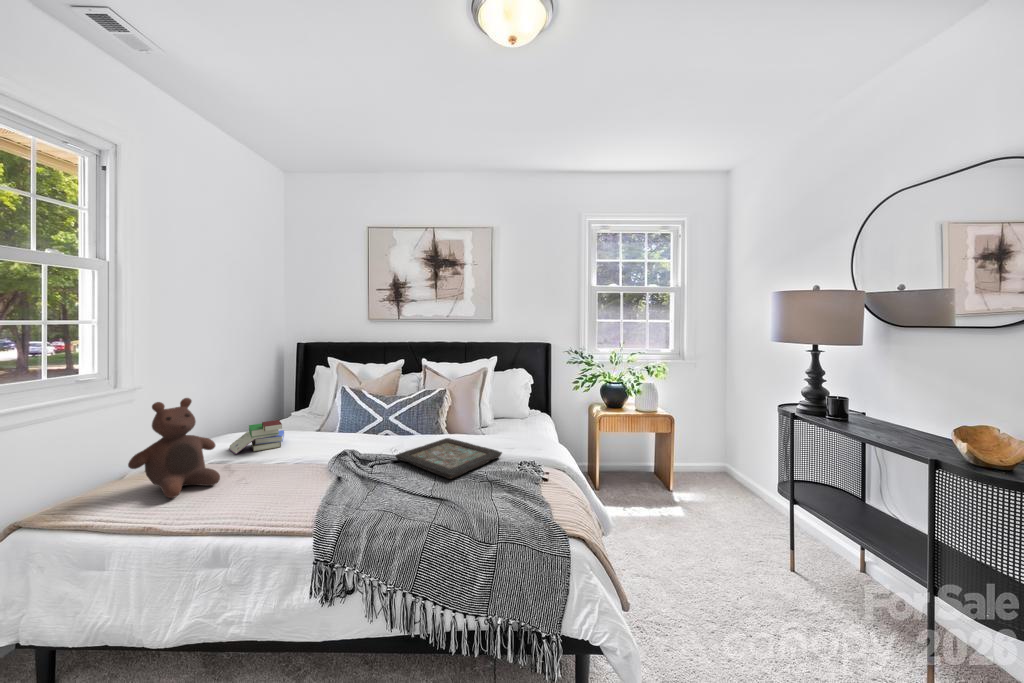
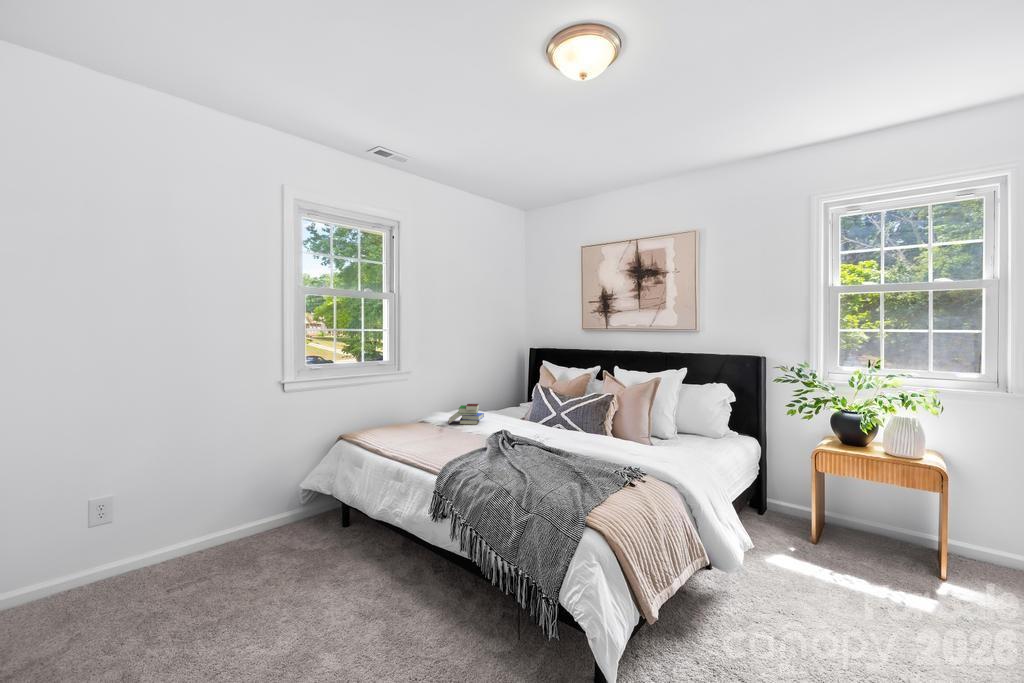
stuffed bear: present [128,398,220,498] -> none [384,377,431,439]
decorative tray: present [395,438,502,479] -> none [541,437,629,463]

